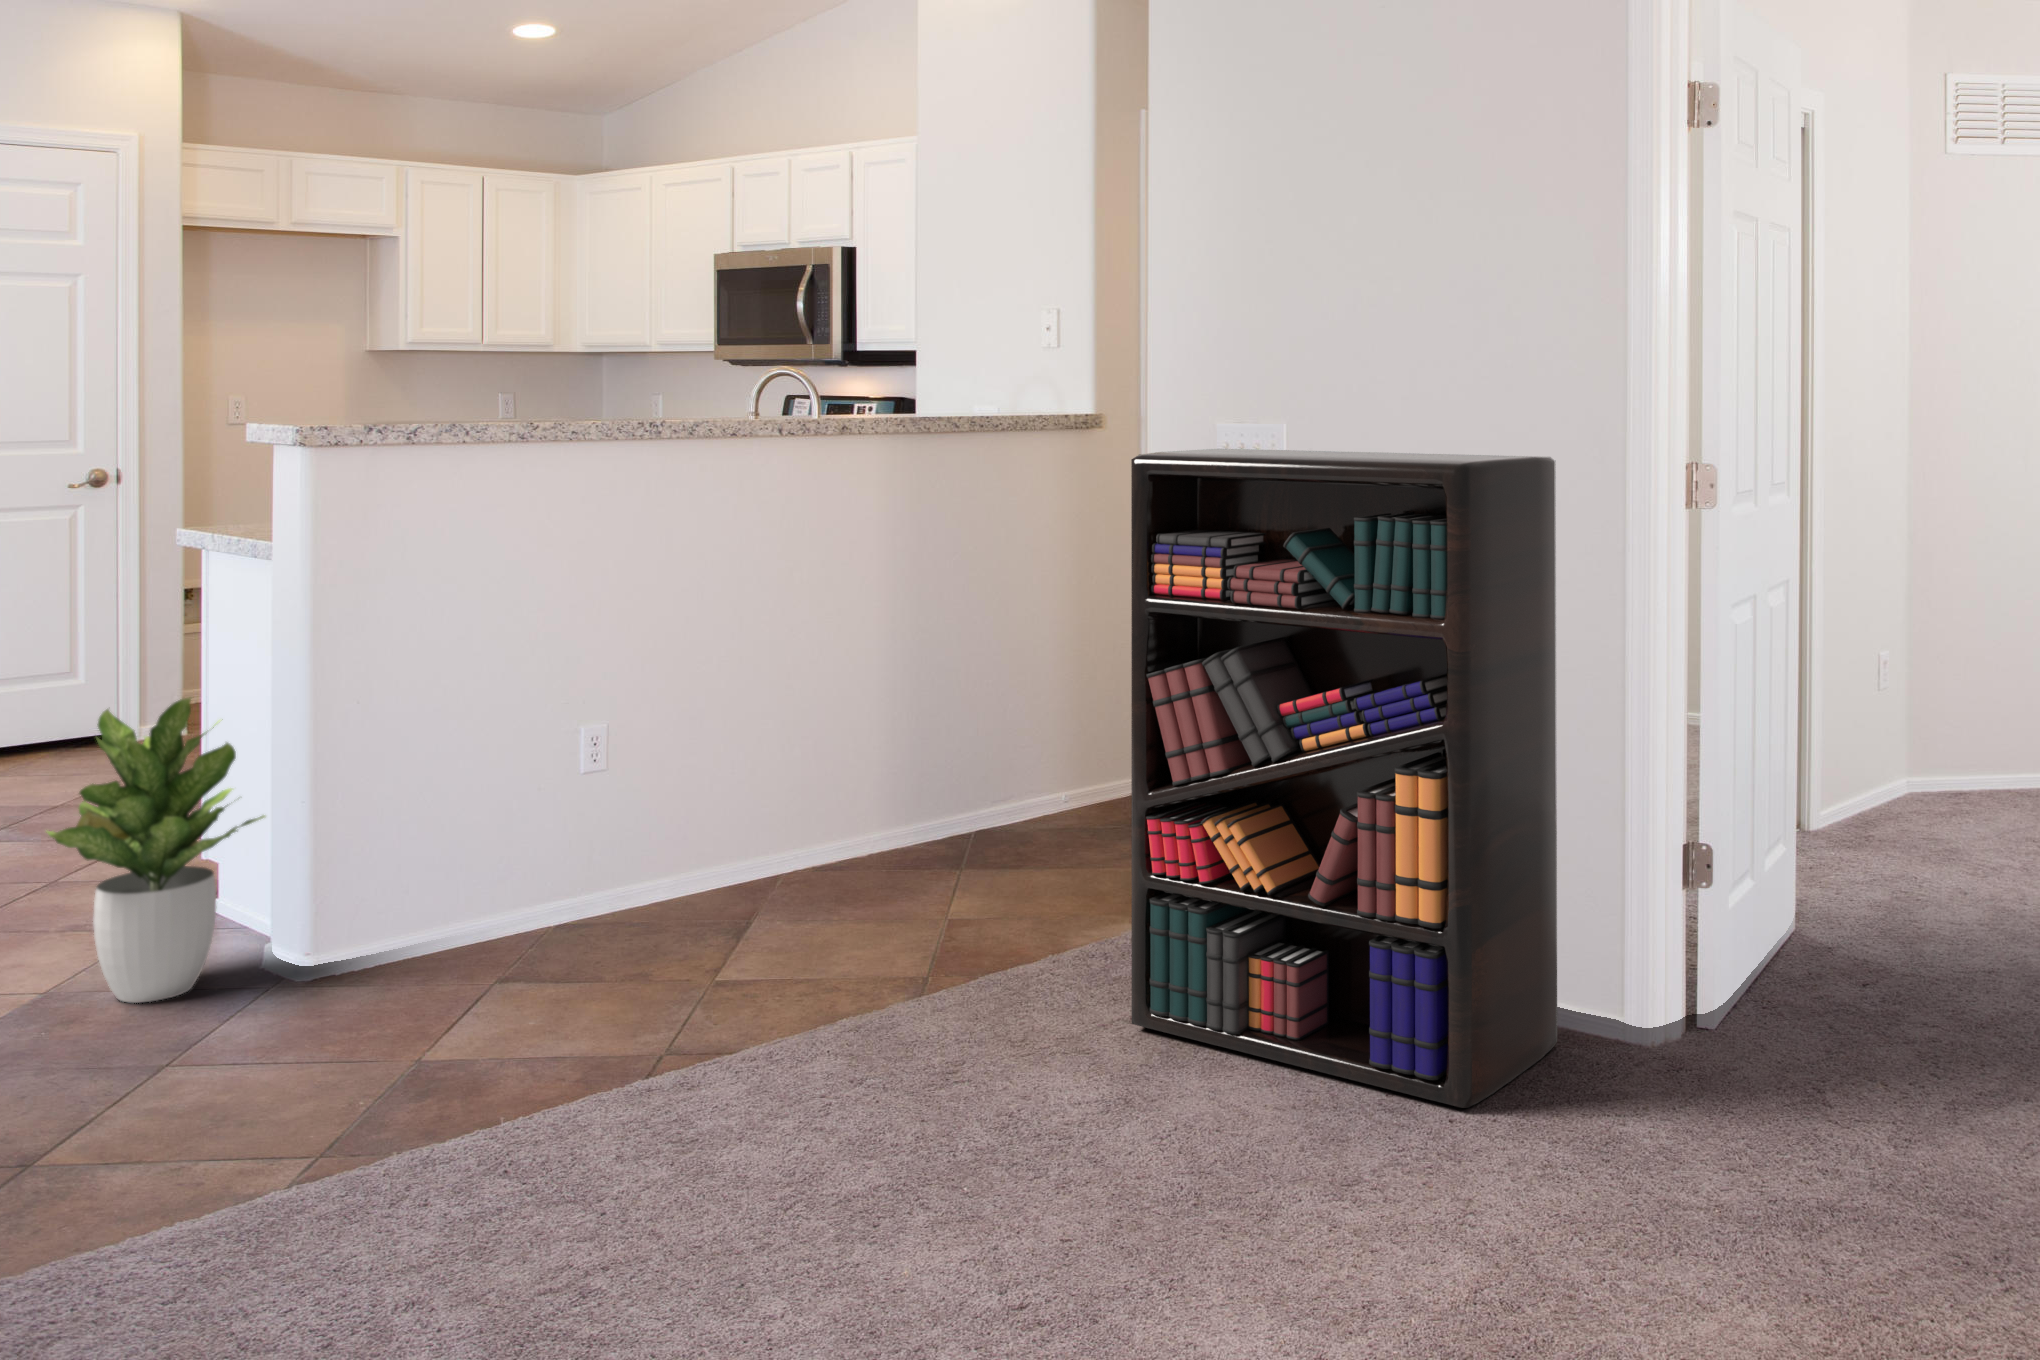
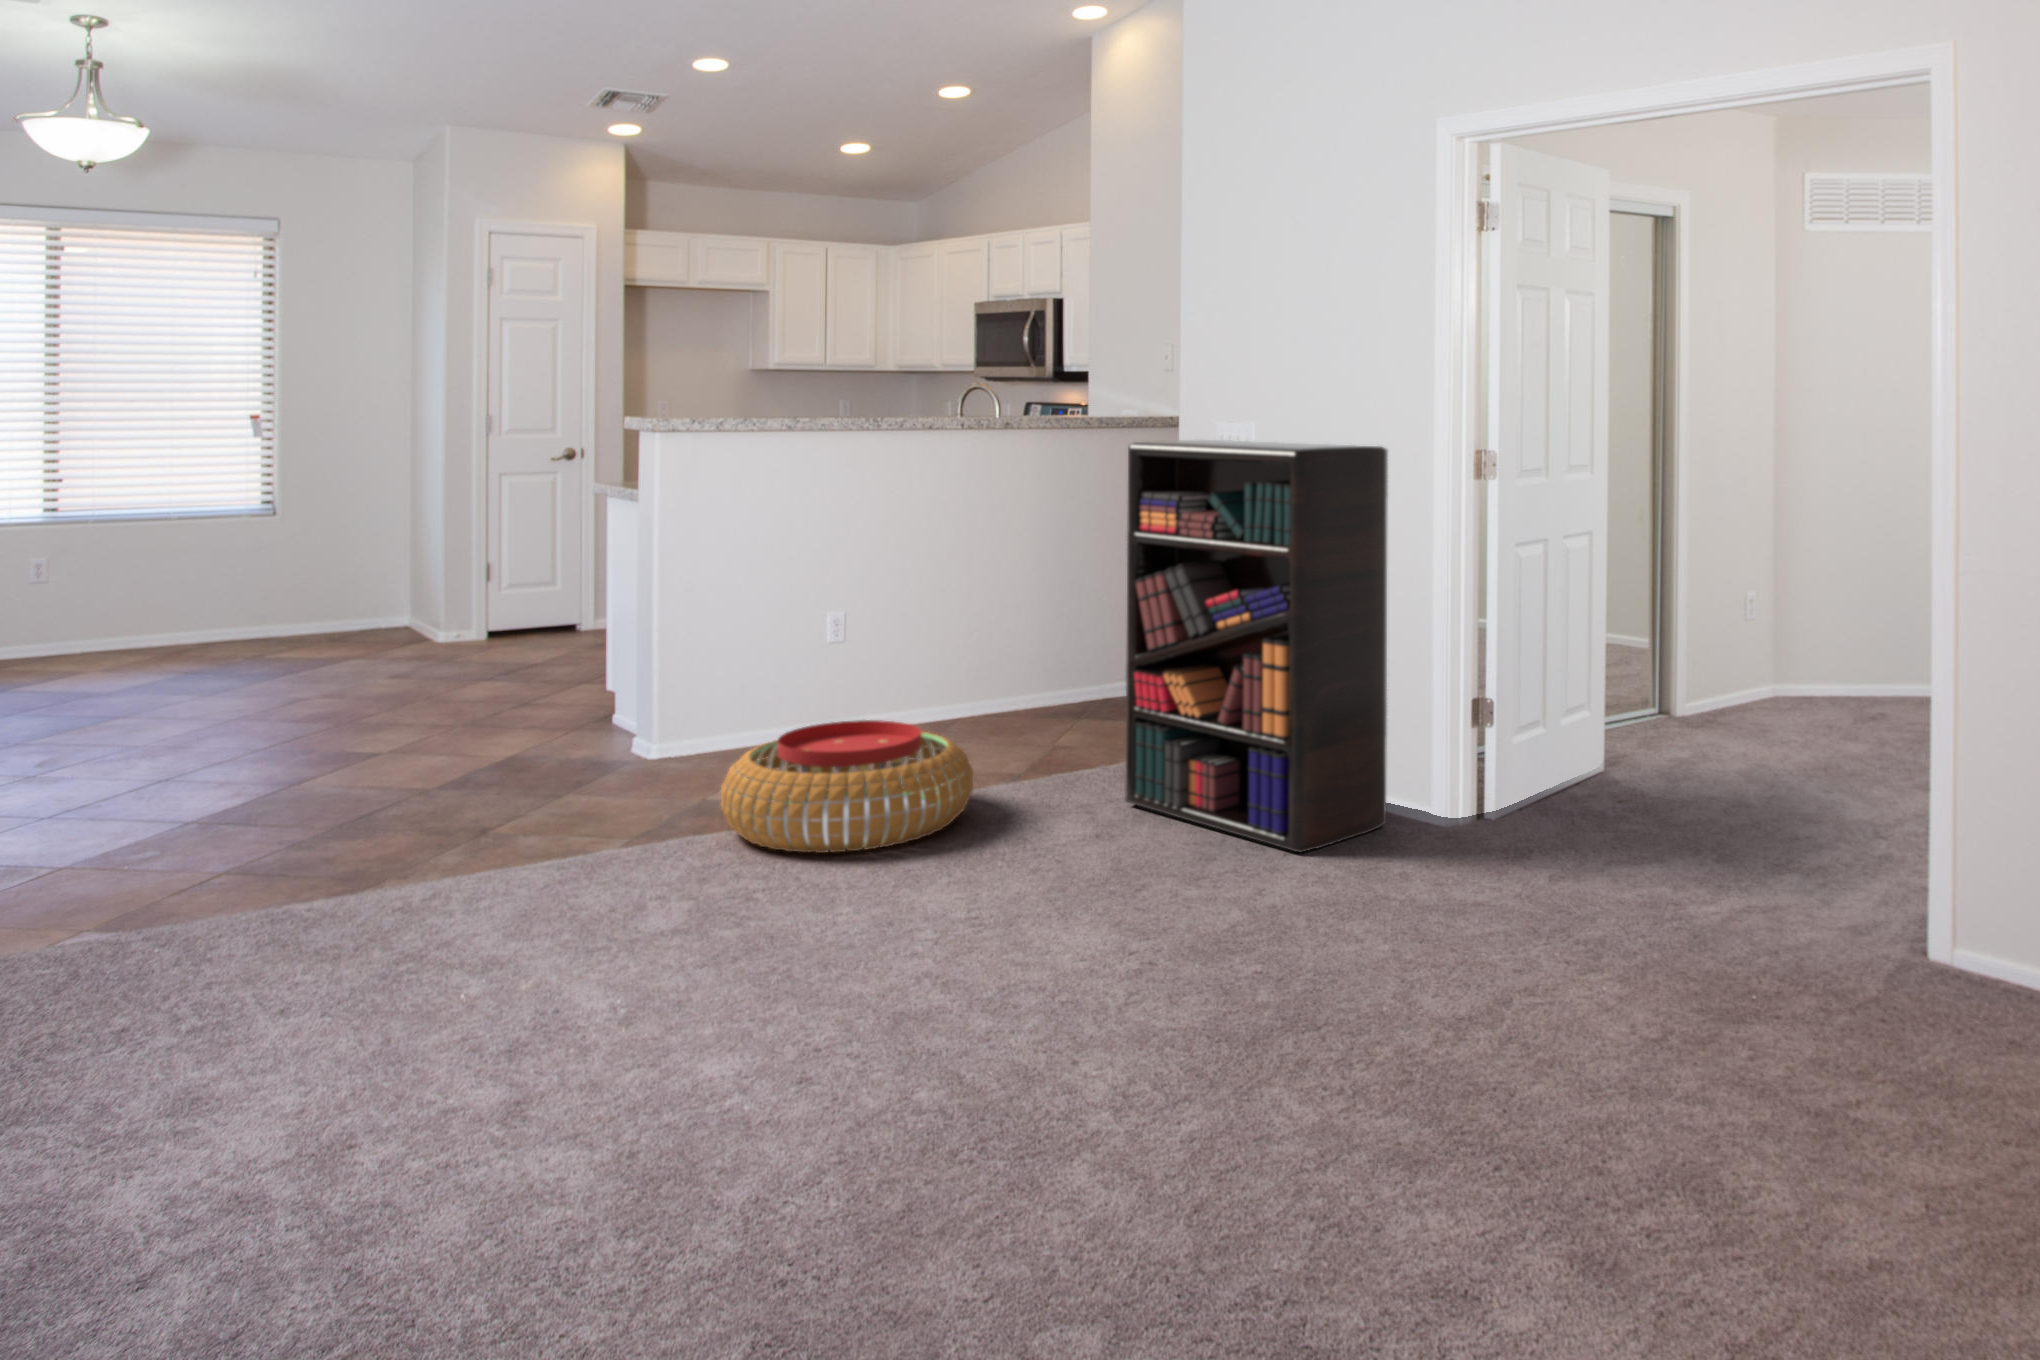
potted plant: present [46,698,265,1003] -> none [507,583,633,765]
pouf: none [476,915,899,1167] -> present [721,720,973,853]

